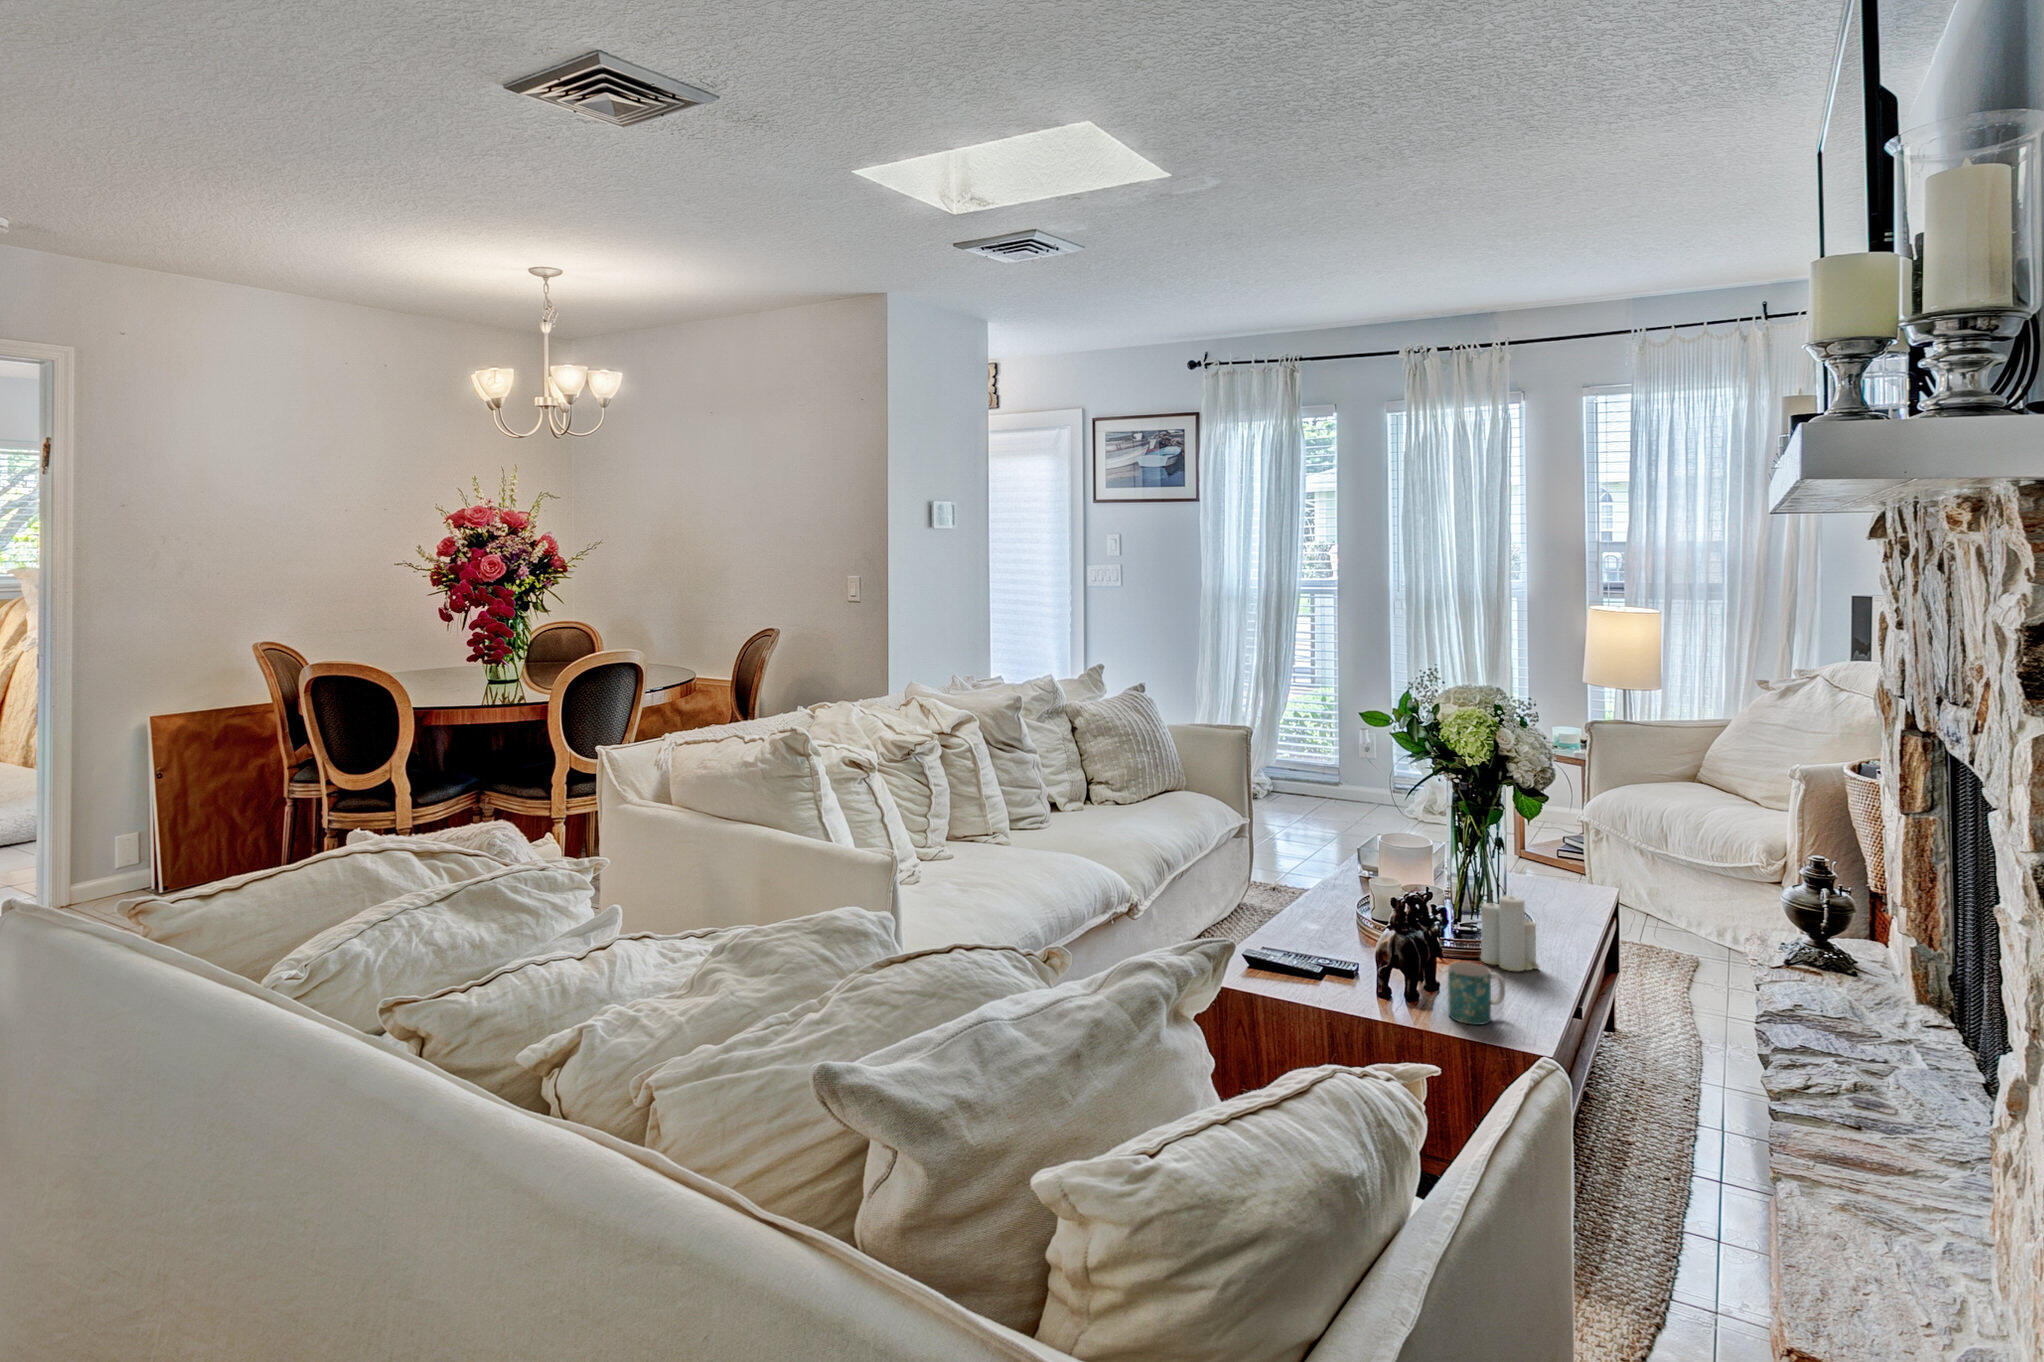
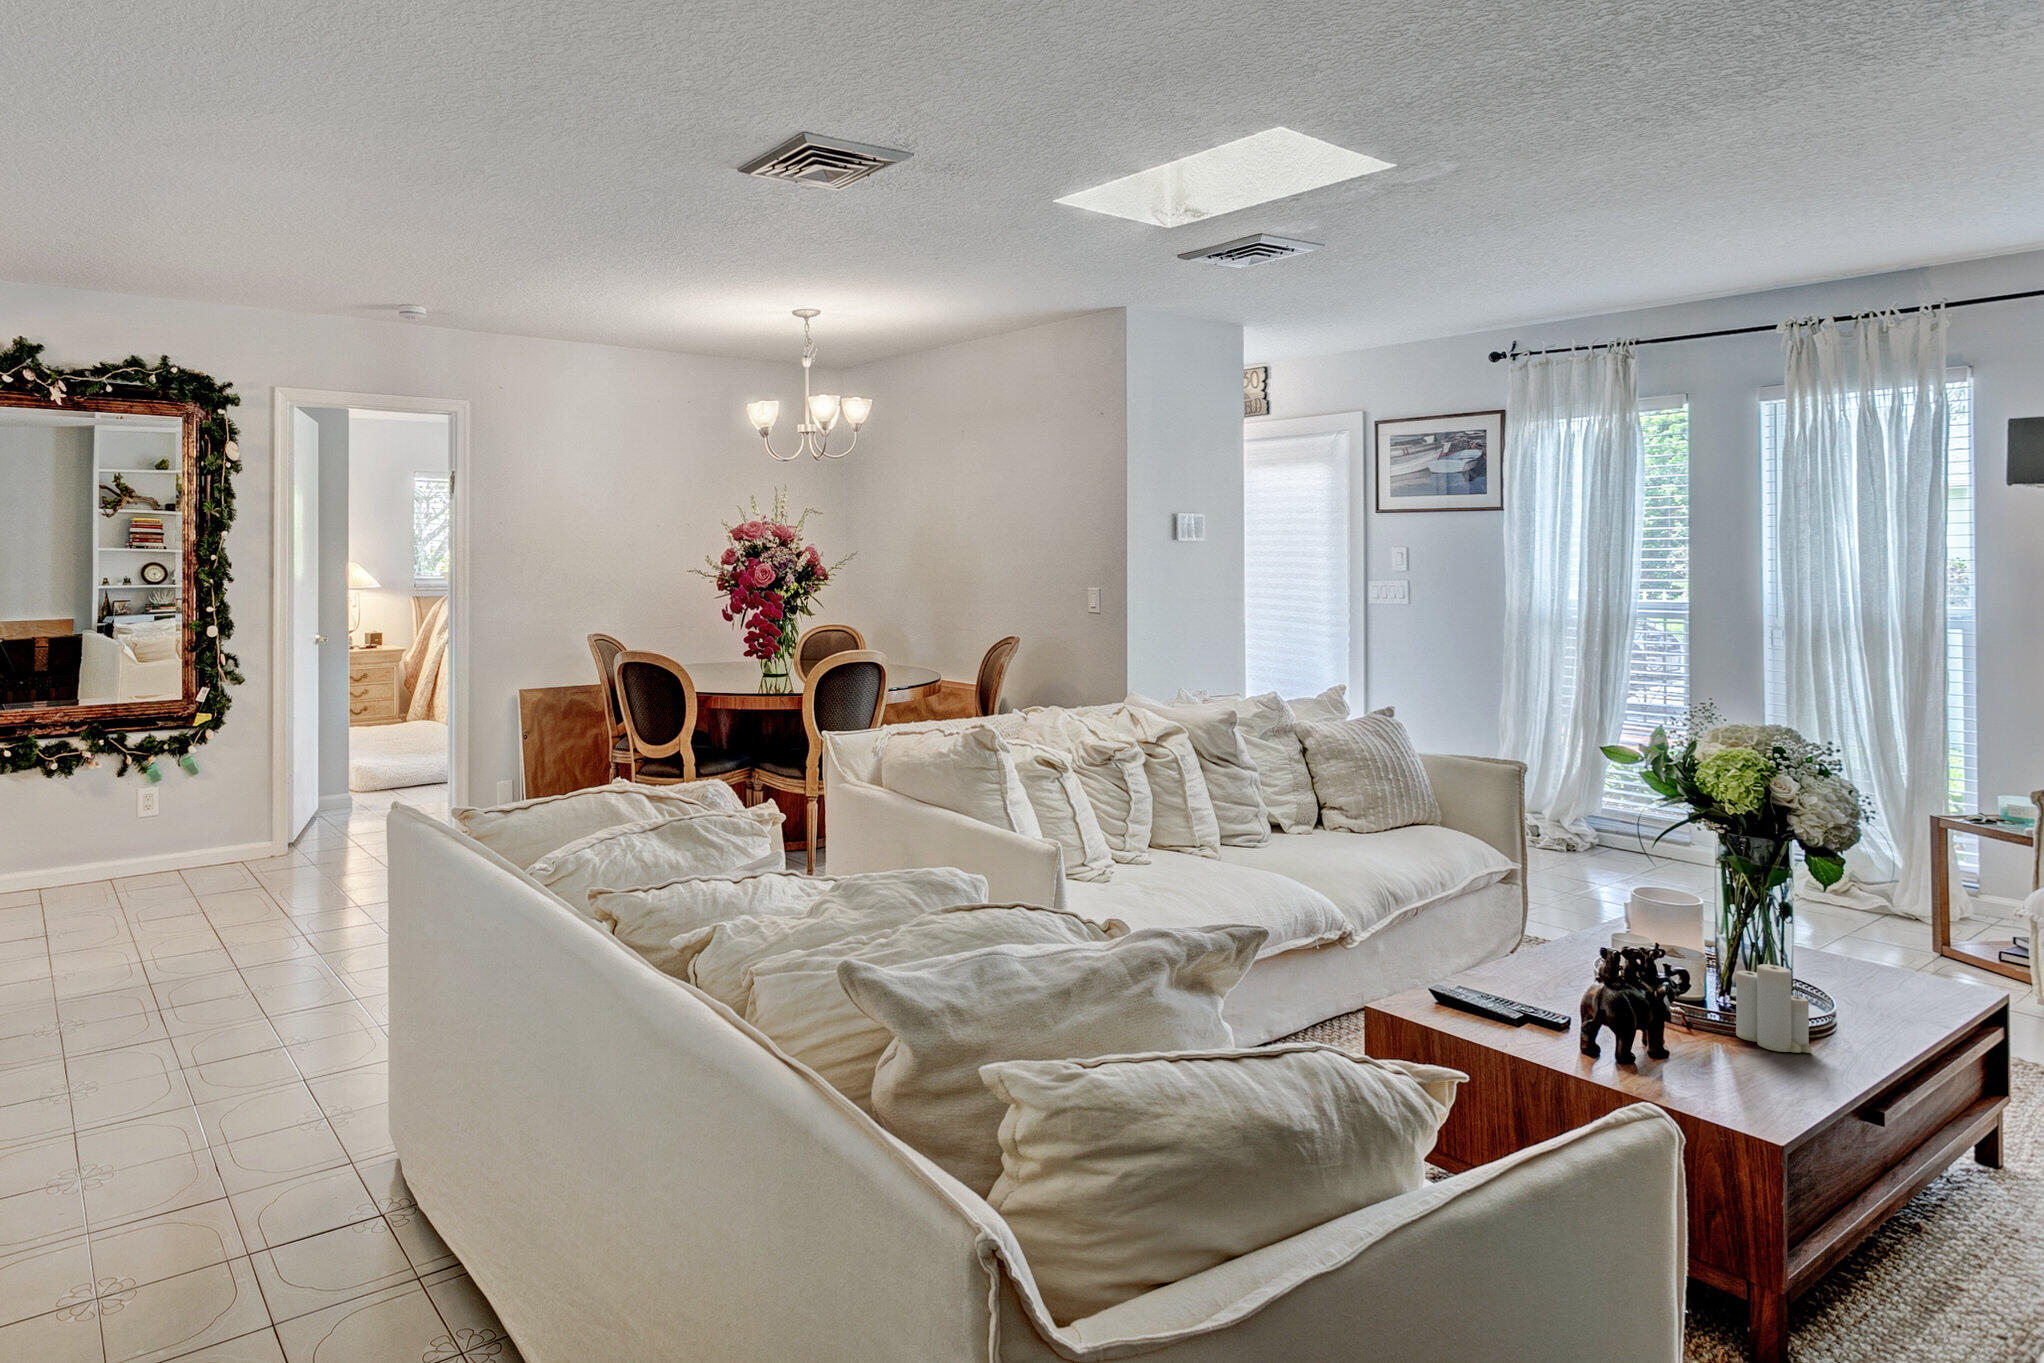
mug: present [1448,962,1505,1025] -> none [1661,1024,1735,1095]

